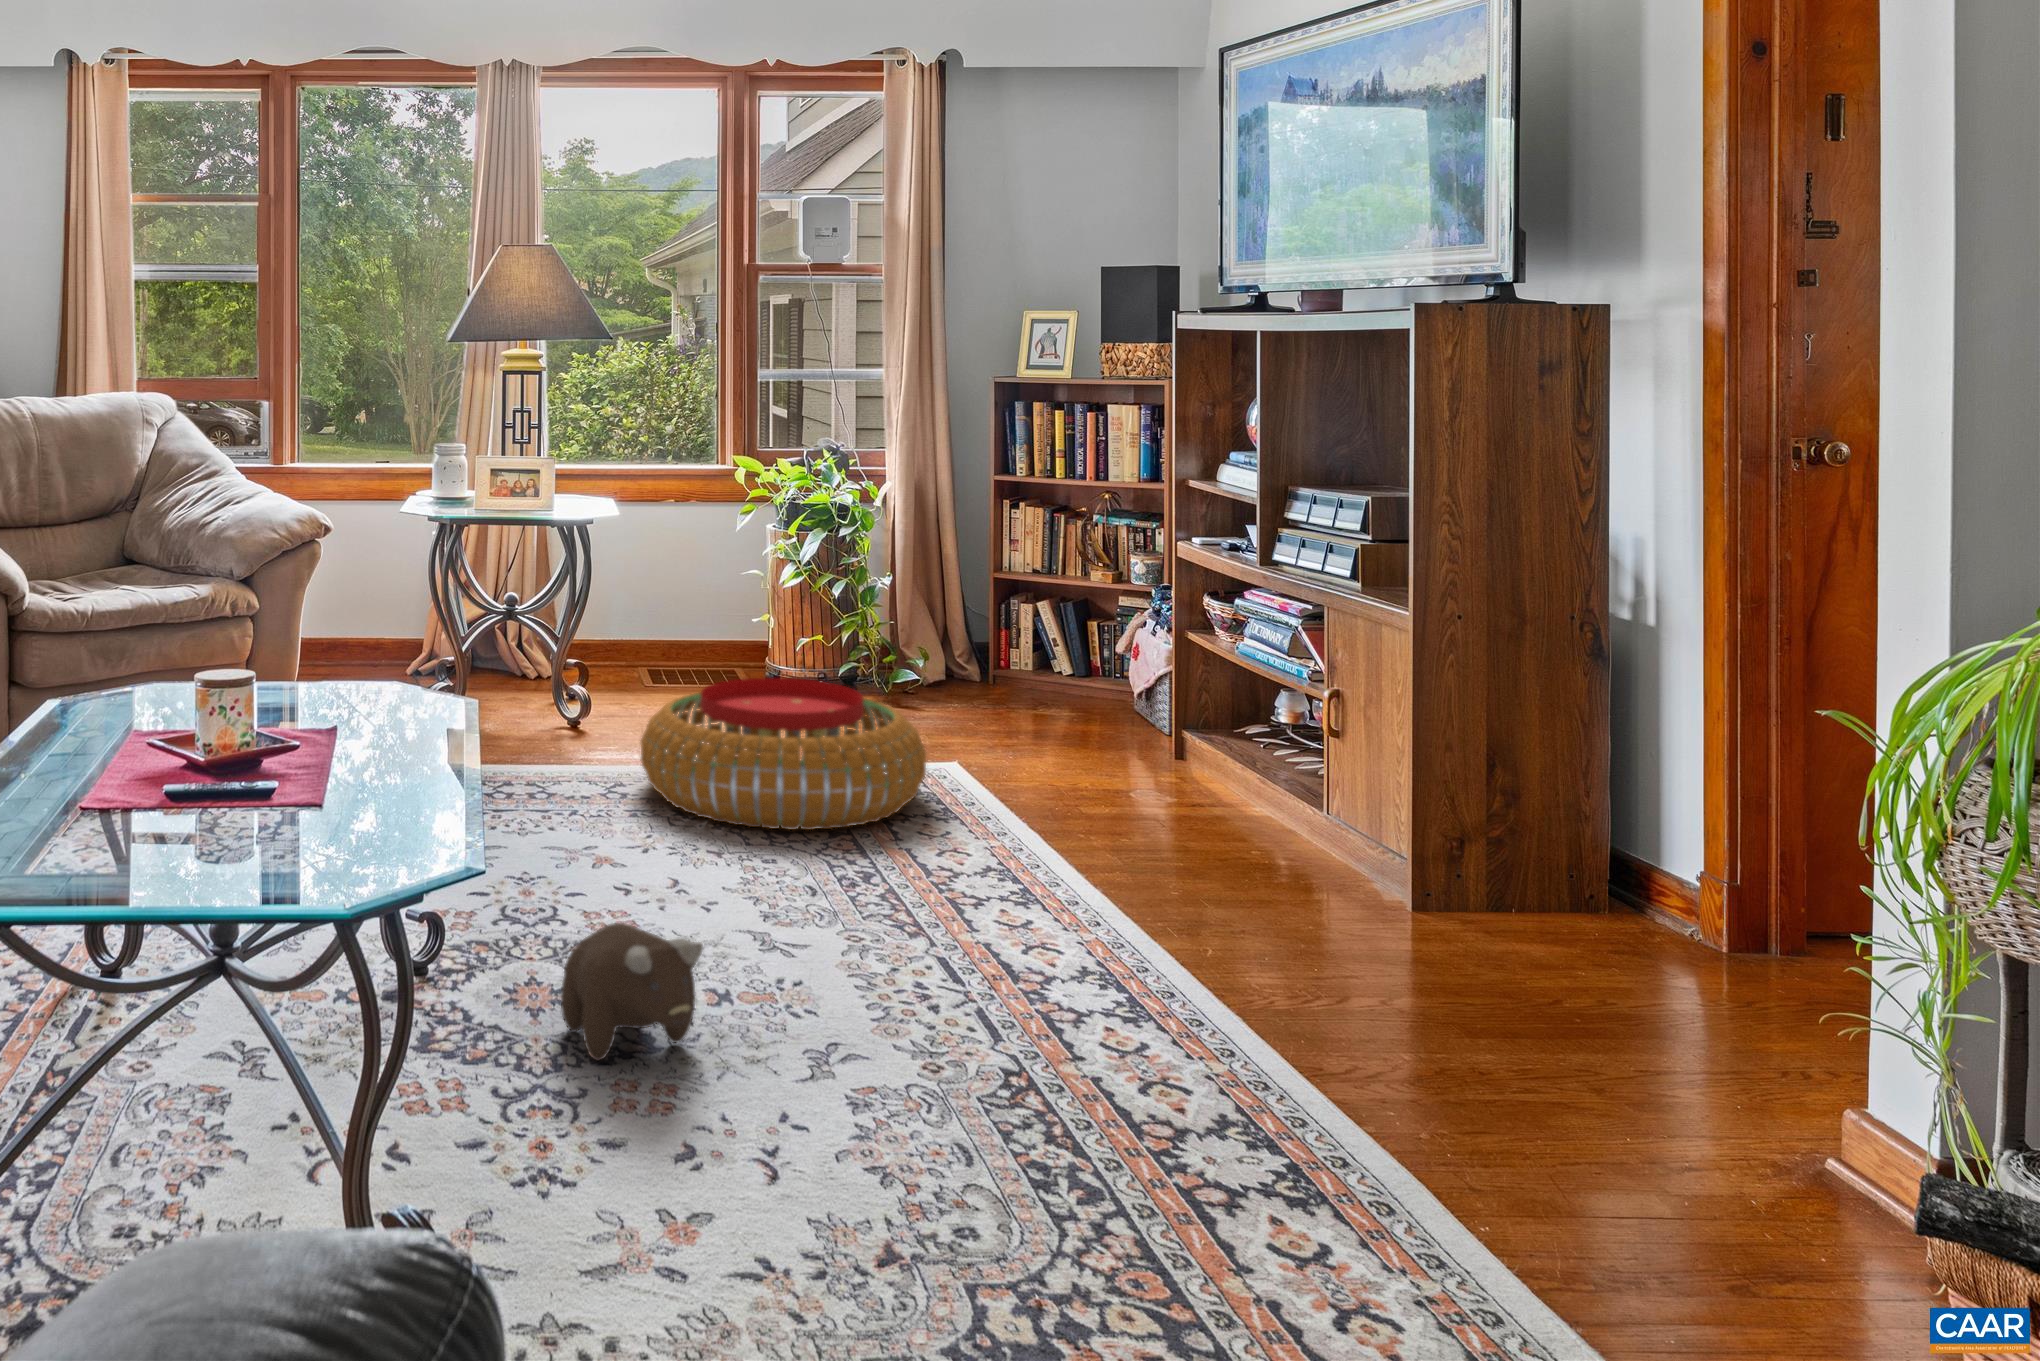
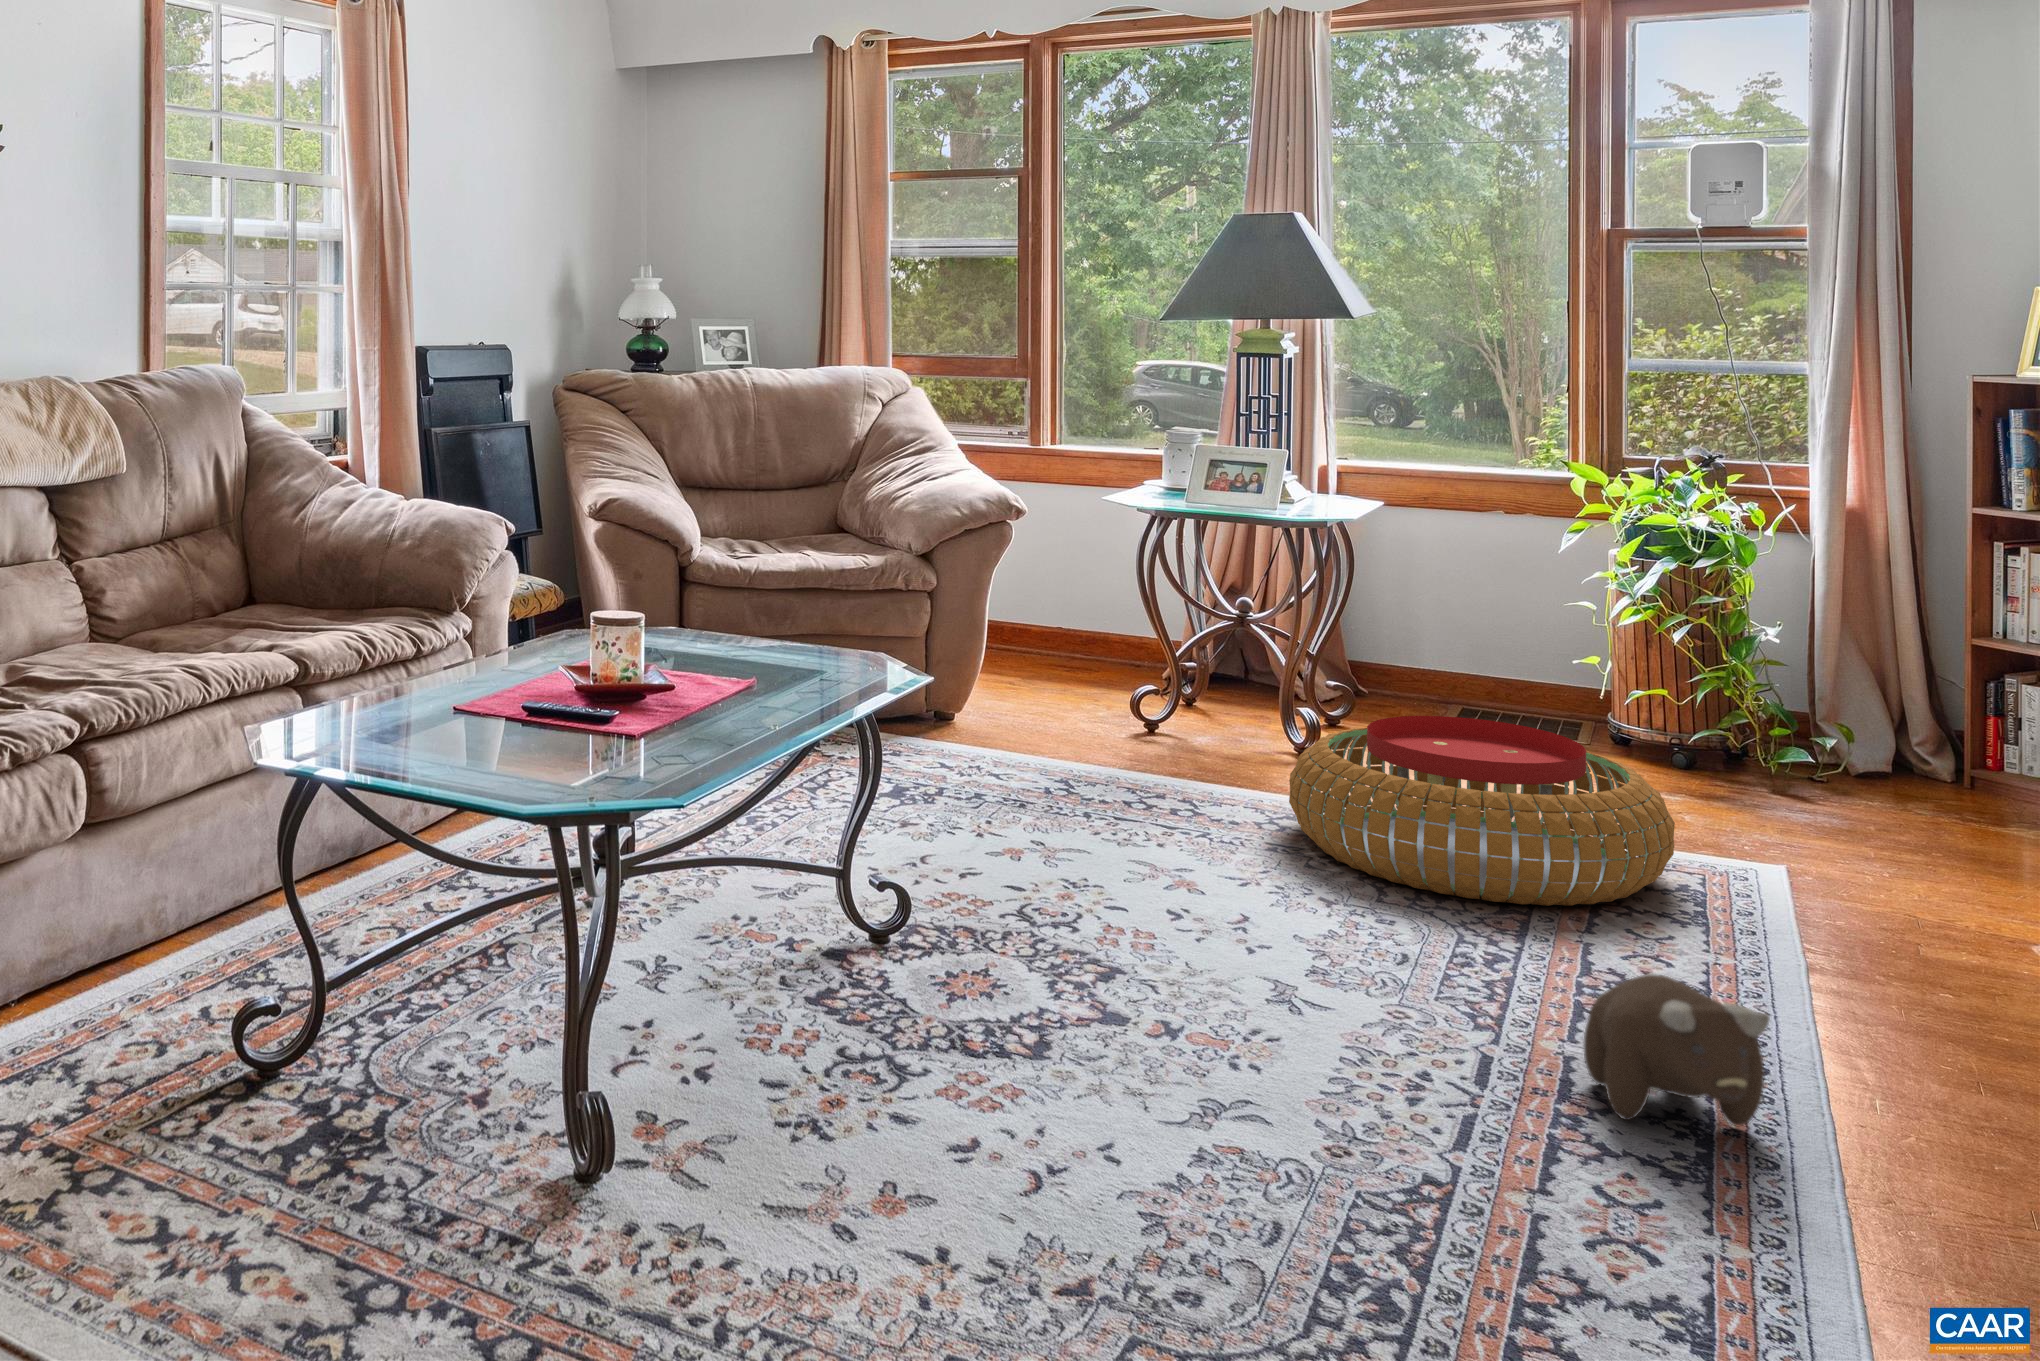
plush toy: present [561,923,703,1060] -> present [1584,974,1770,1126]

